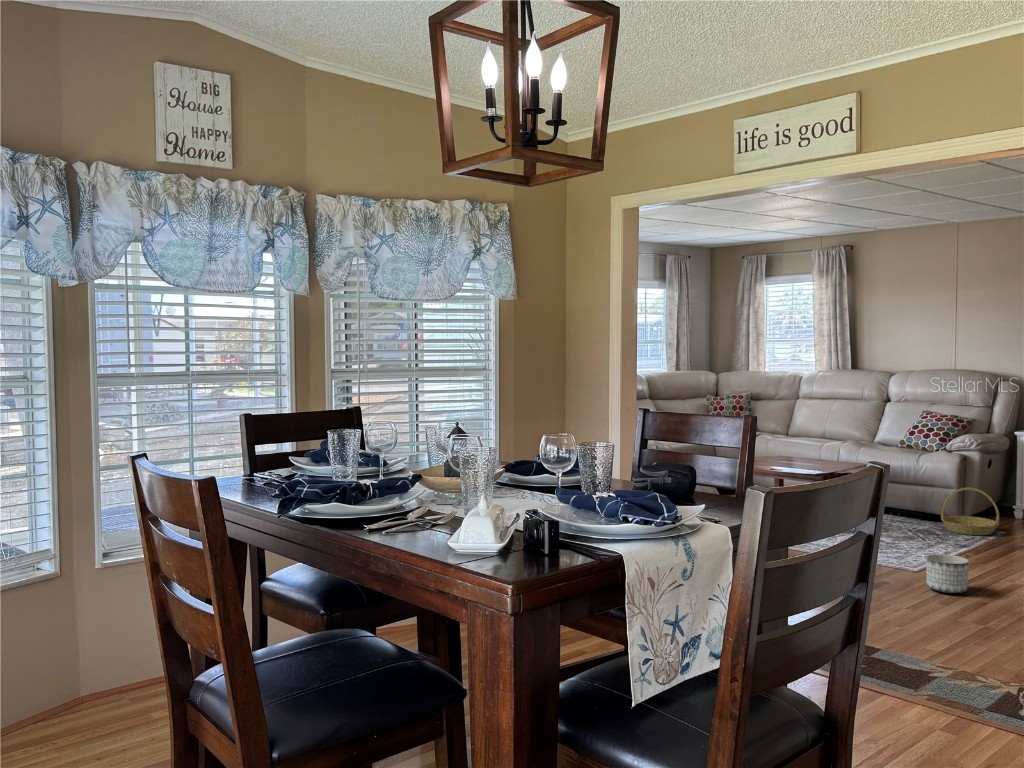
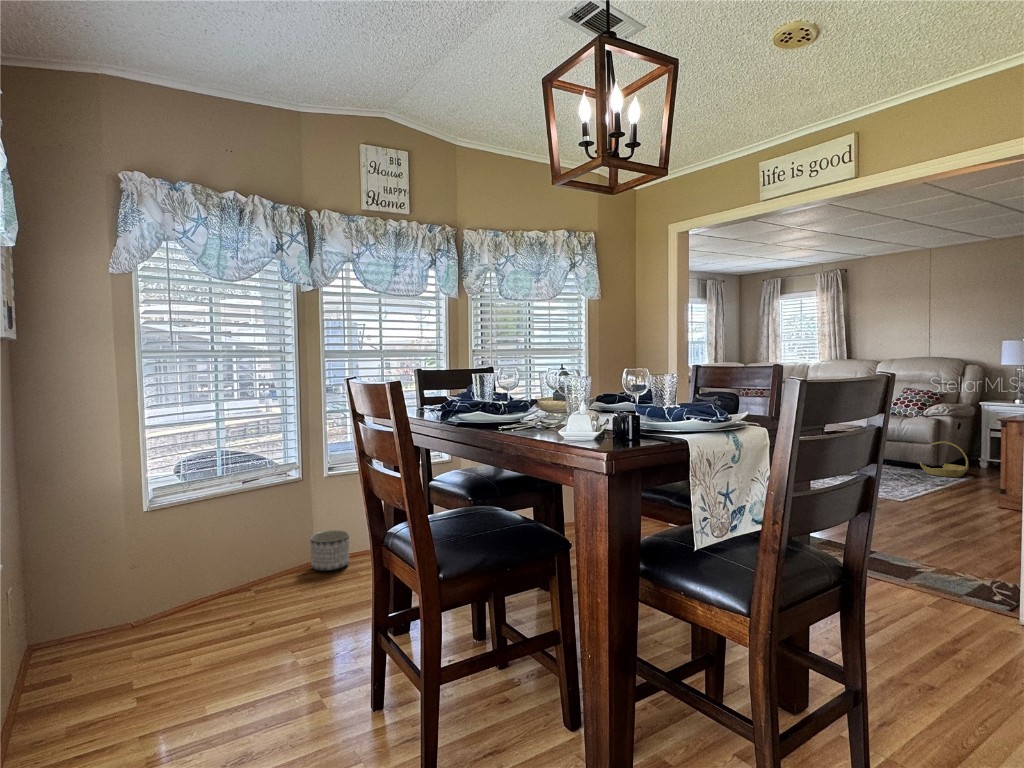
planter: present [926,554,969,594] -> present [310,530,349,571]

